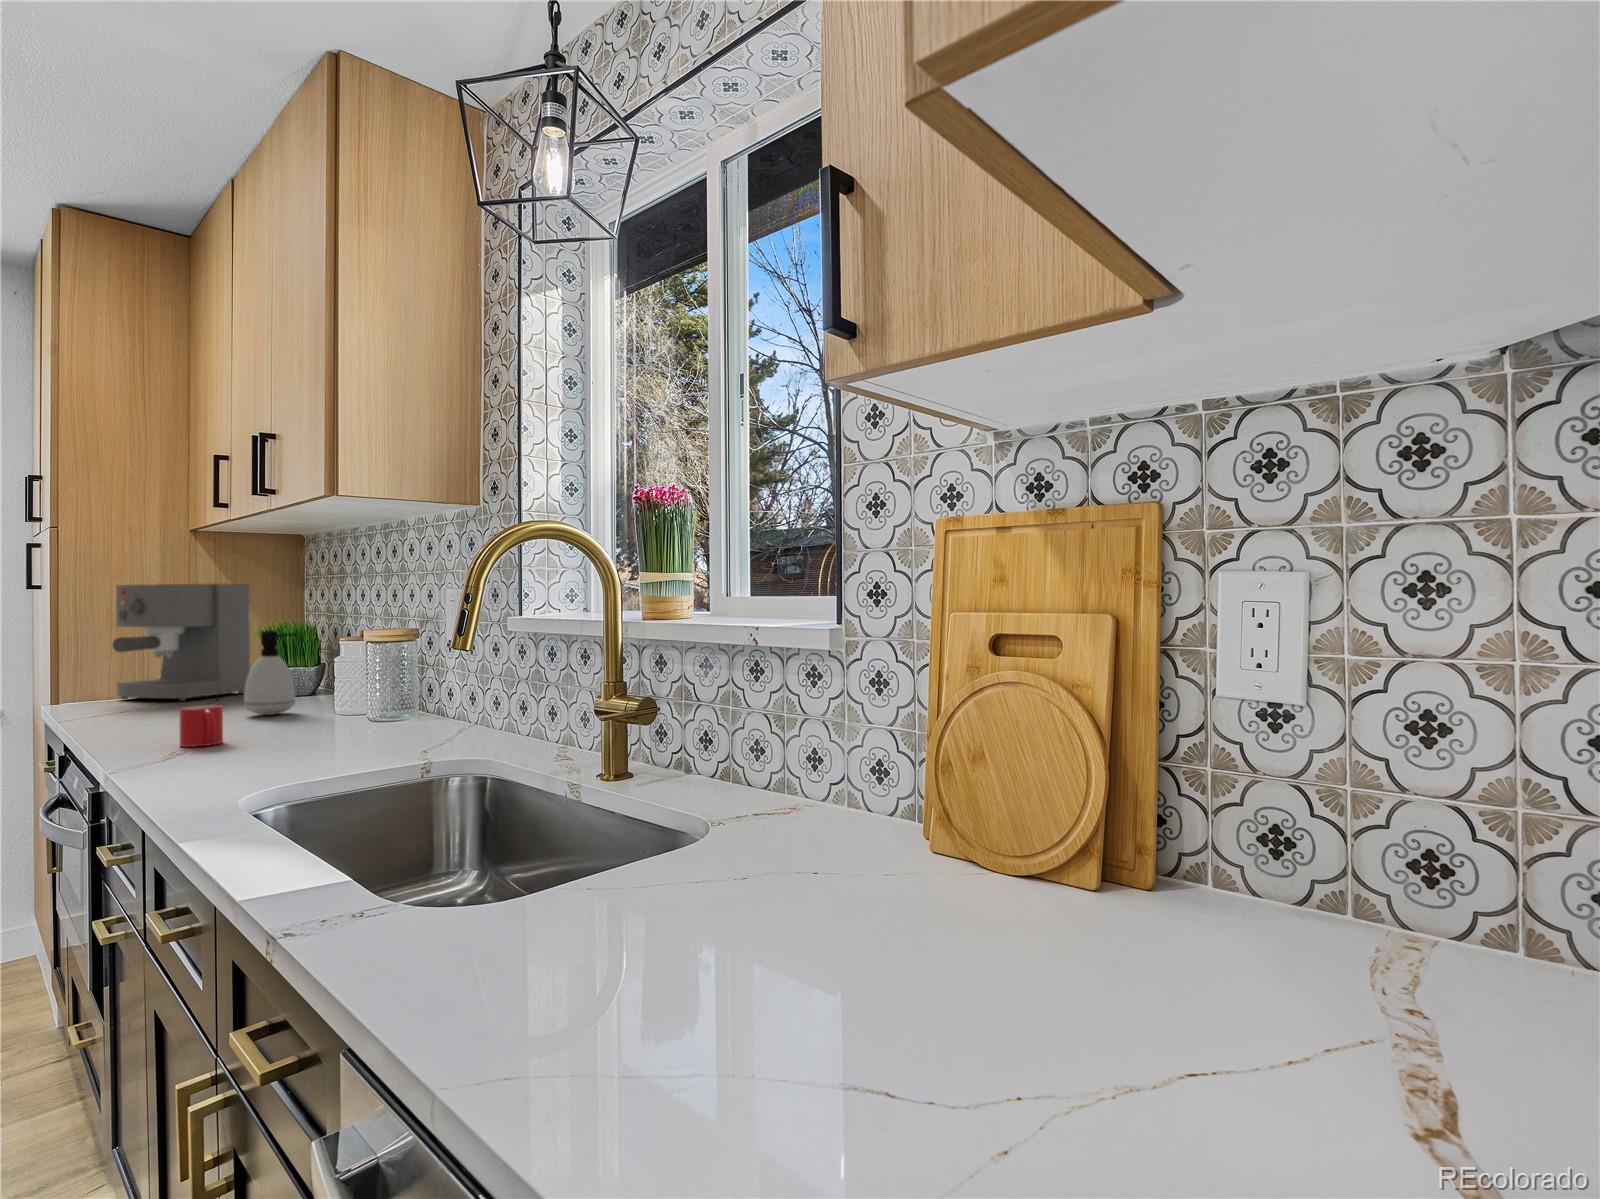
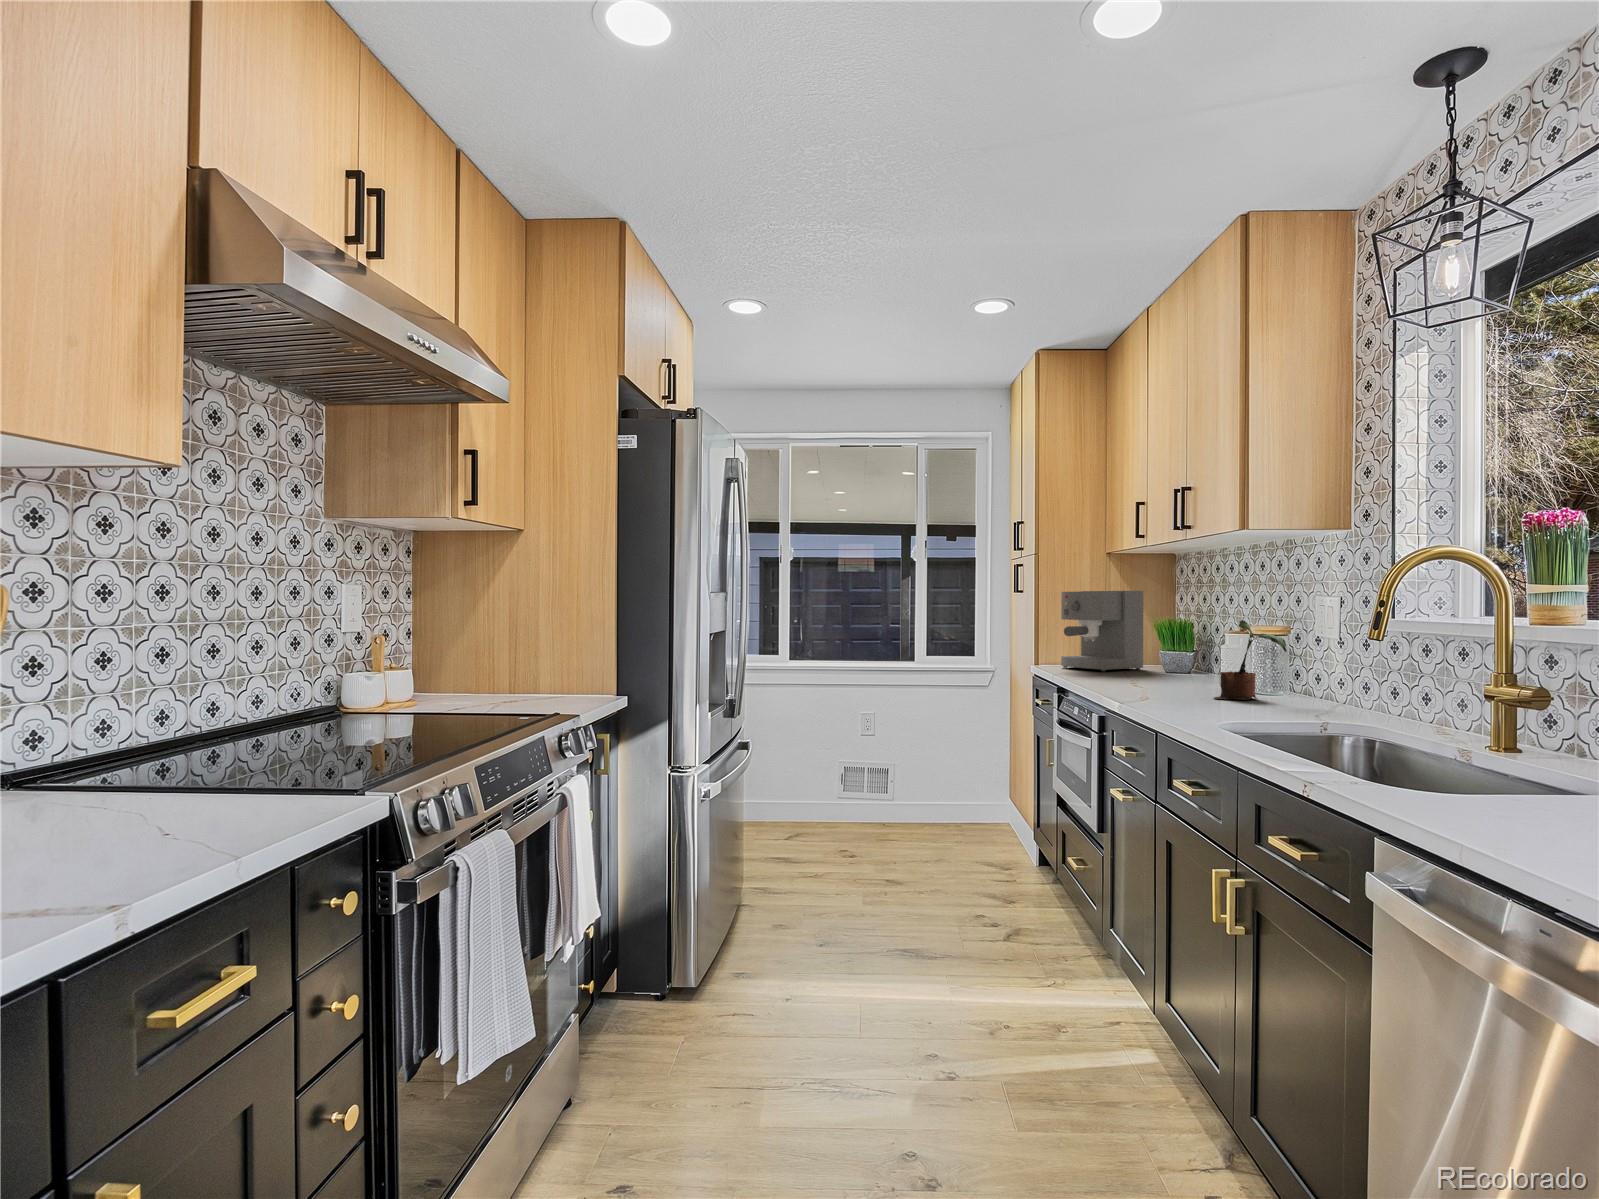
potted plant: none [312,623,408,733] -> present [1214,620,1287,700]
soap dispenser: present [244,630,296,715] -> none [1154,624,1190,684]
mug: present [179,705,223,747] -> none [1129,673,1156,700]

